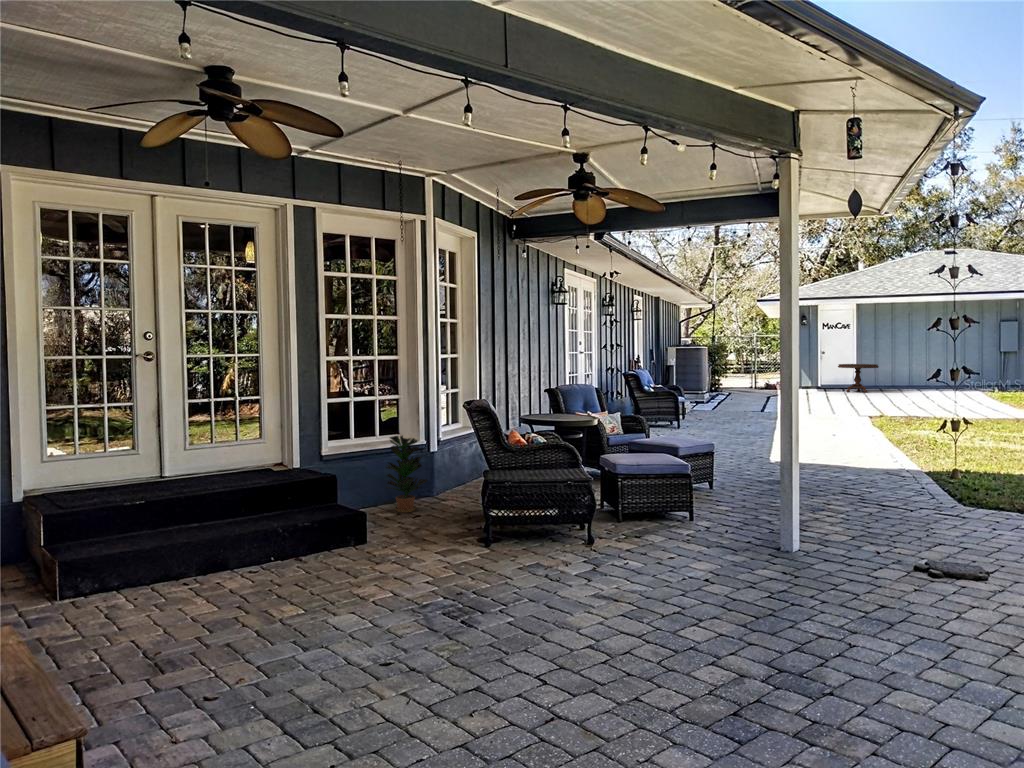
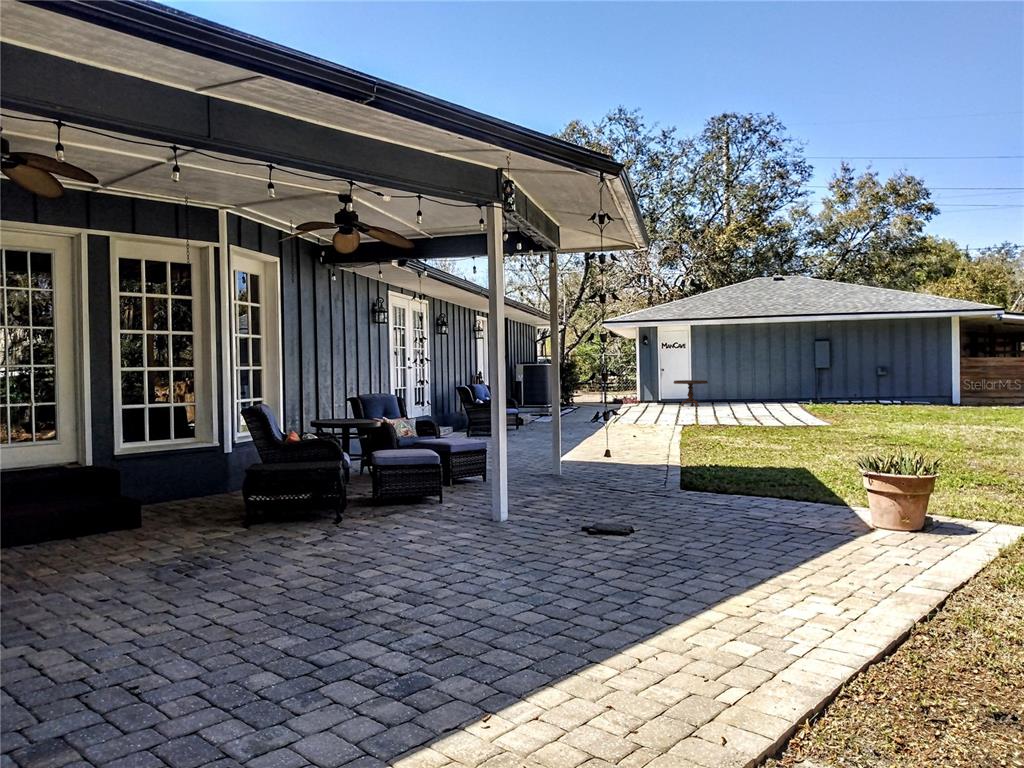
potted plant: present [386,436,428,512] -> none [176,436,218,504]

